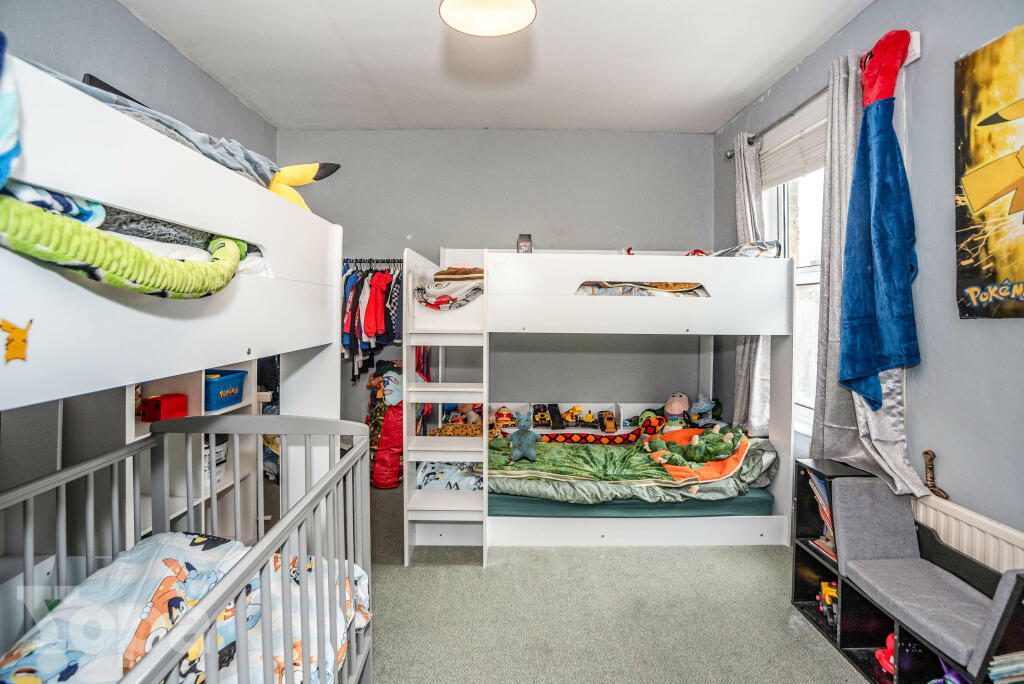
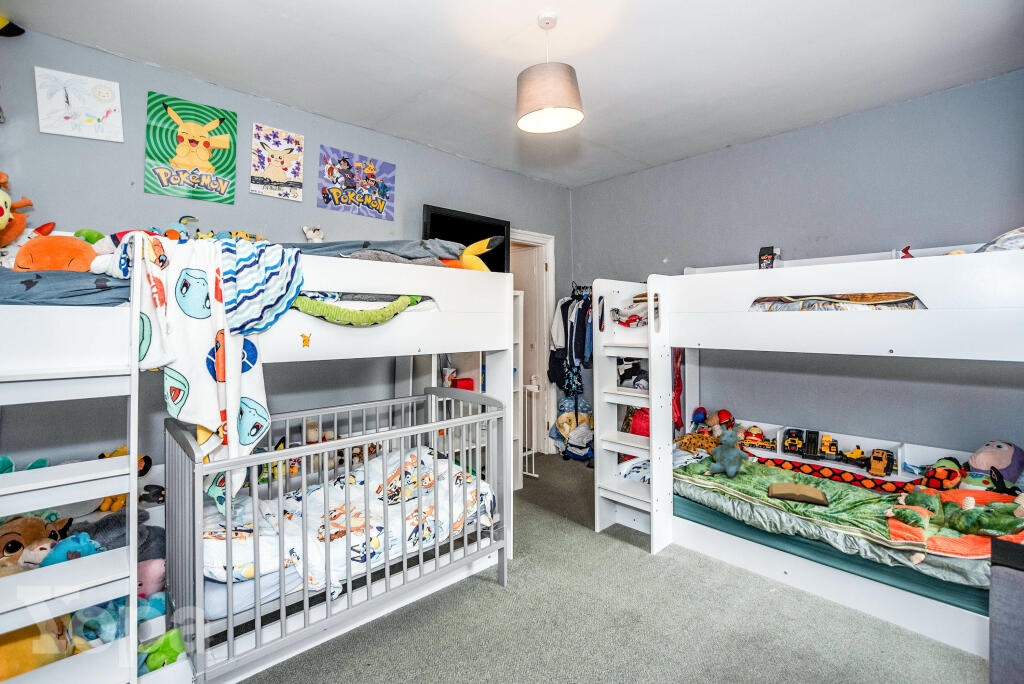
book: none [564,452,621,471] -> present [767,482,829,505]

